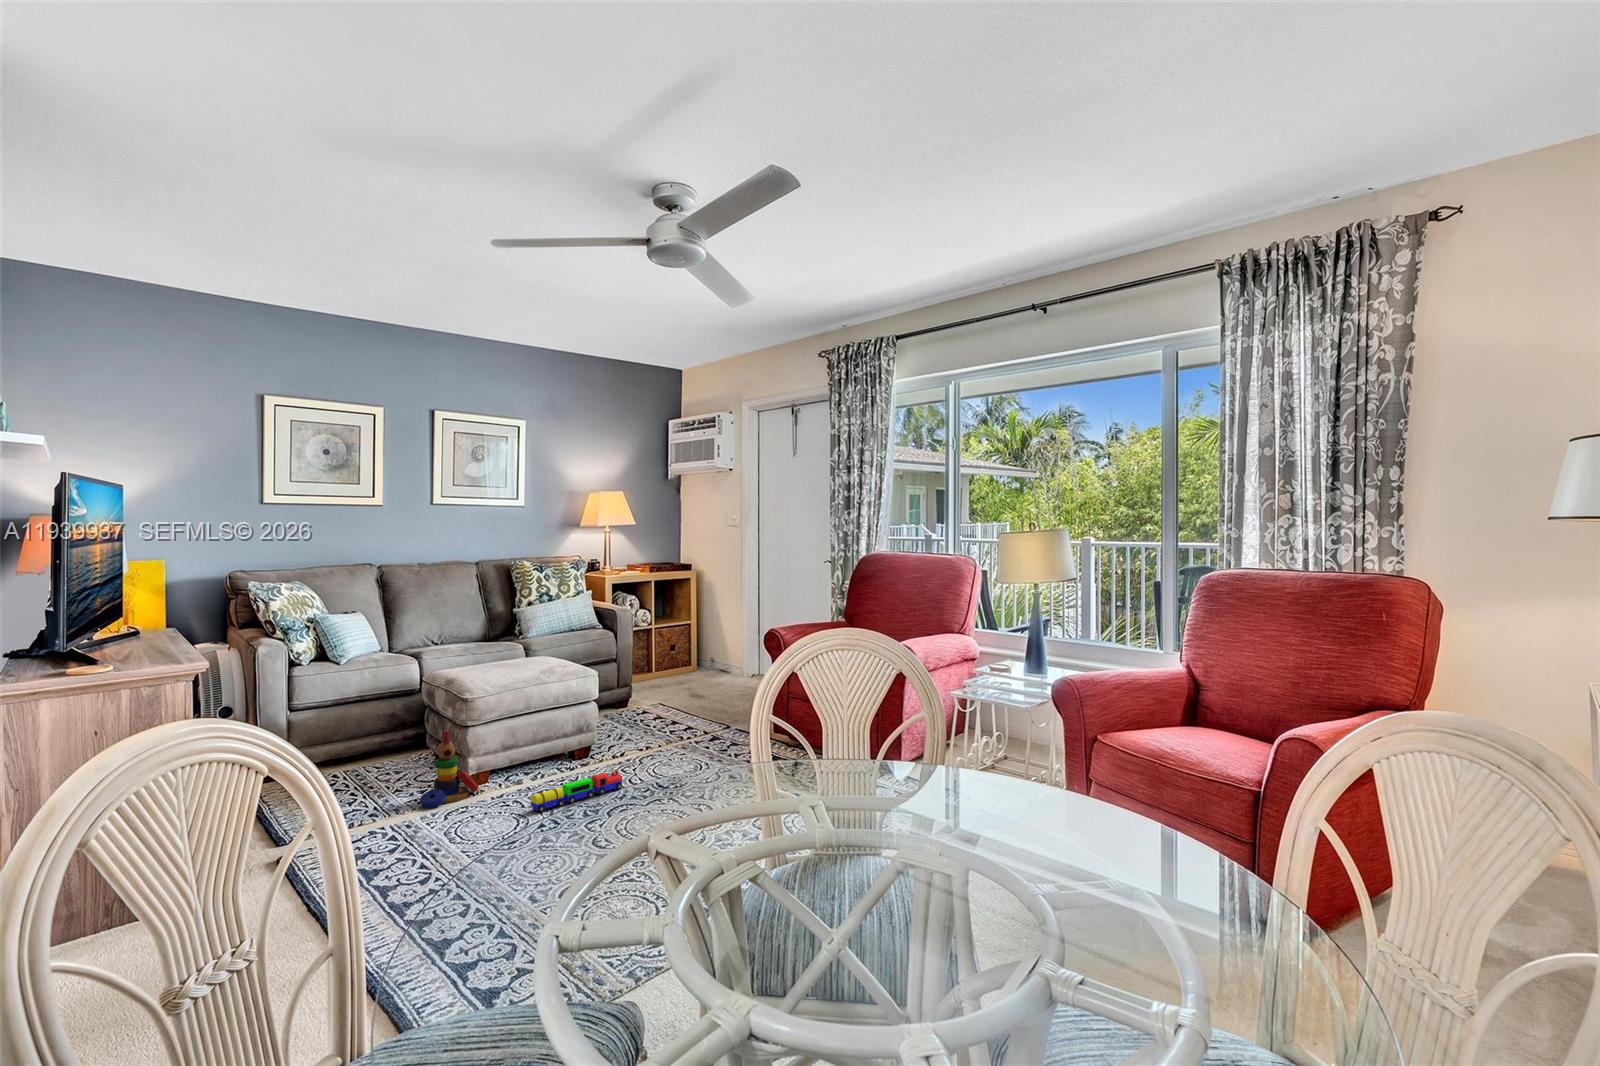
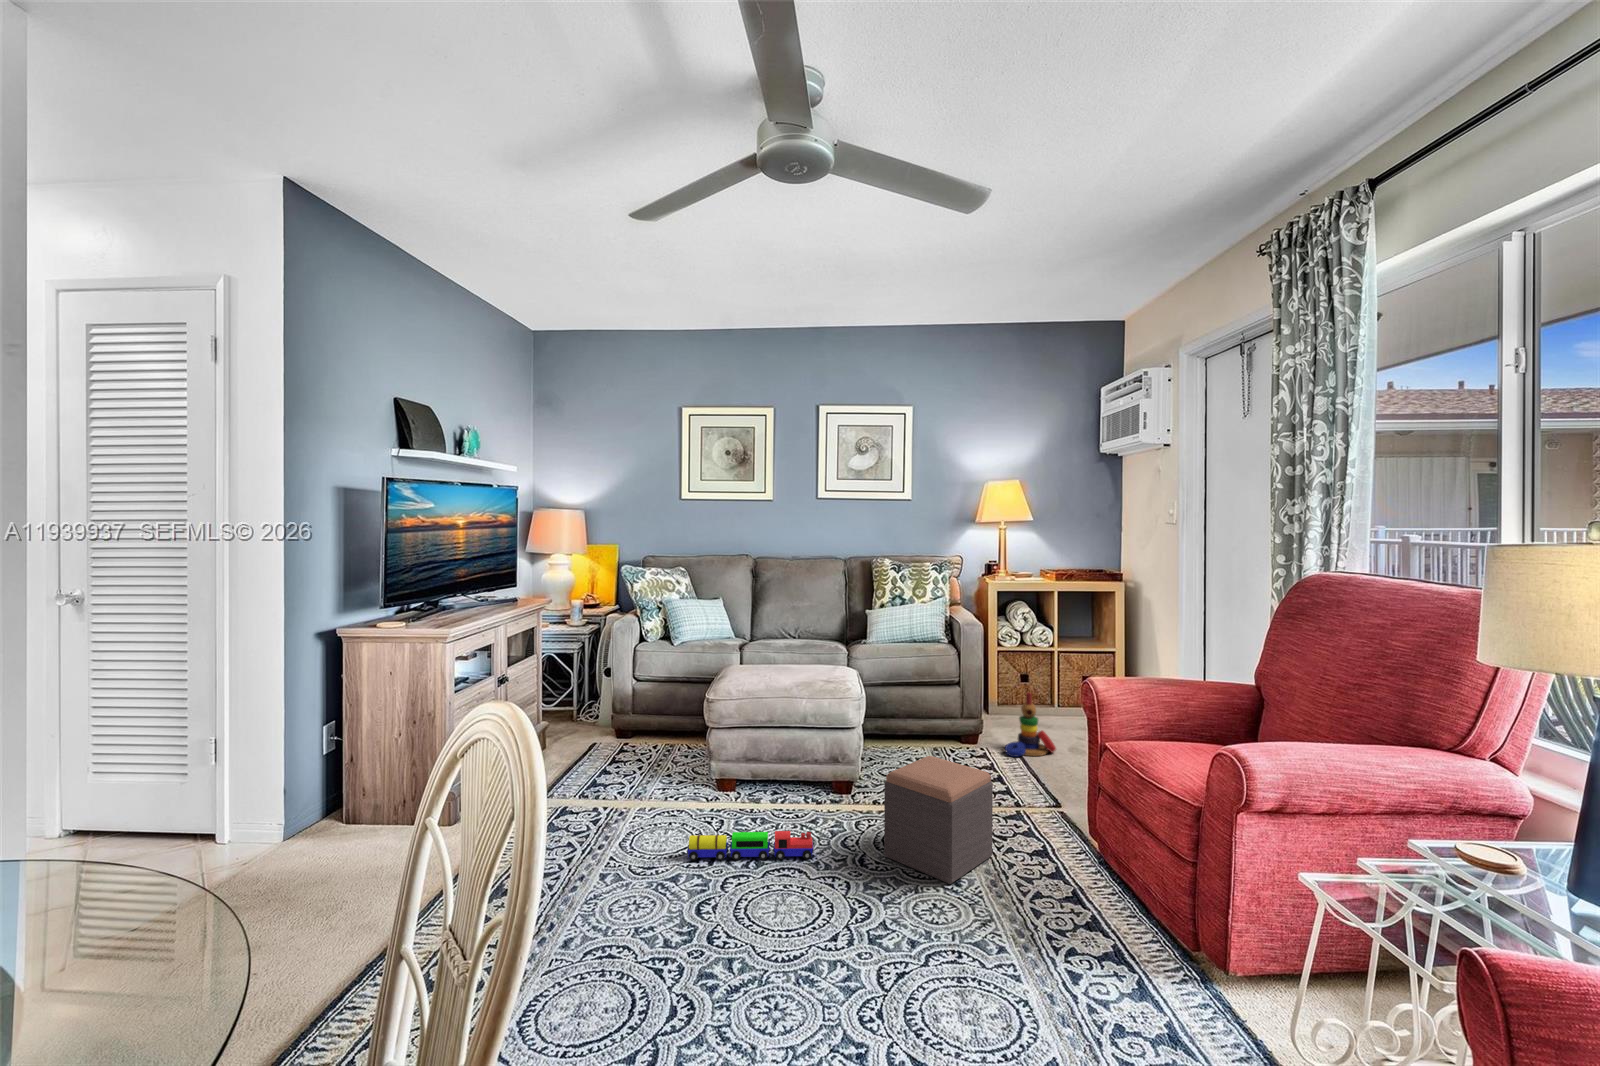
footstool: none [664,701,725,775] -> present [884,756,993,884]
stacking toy: present [420,730,479,808] -> present [1005,692,1056,757]

